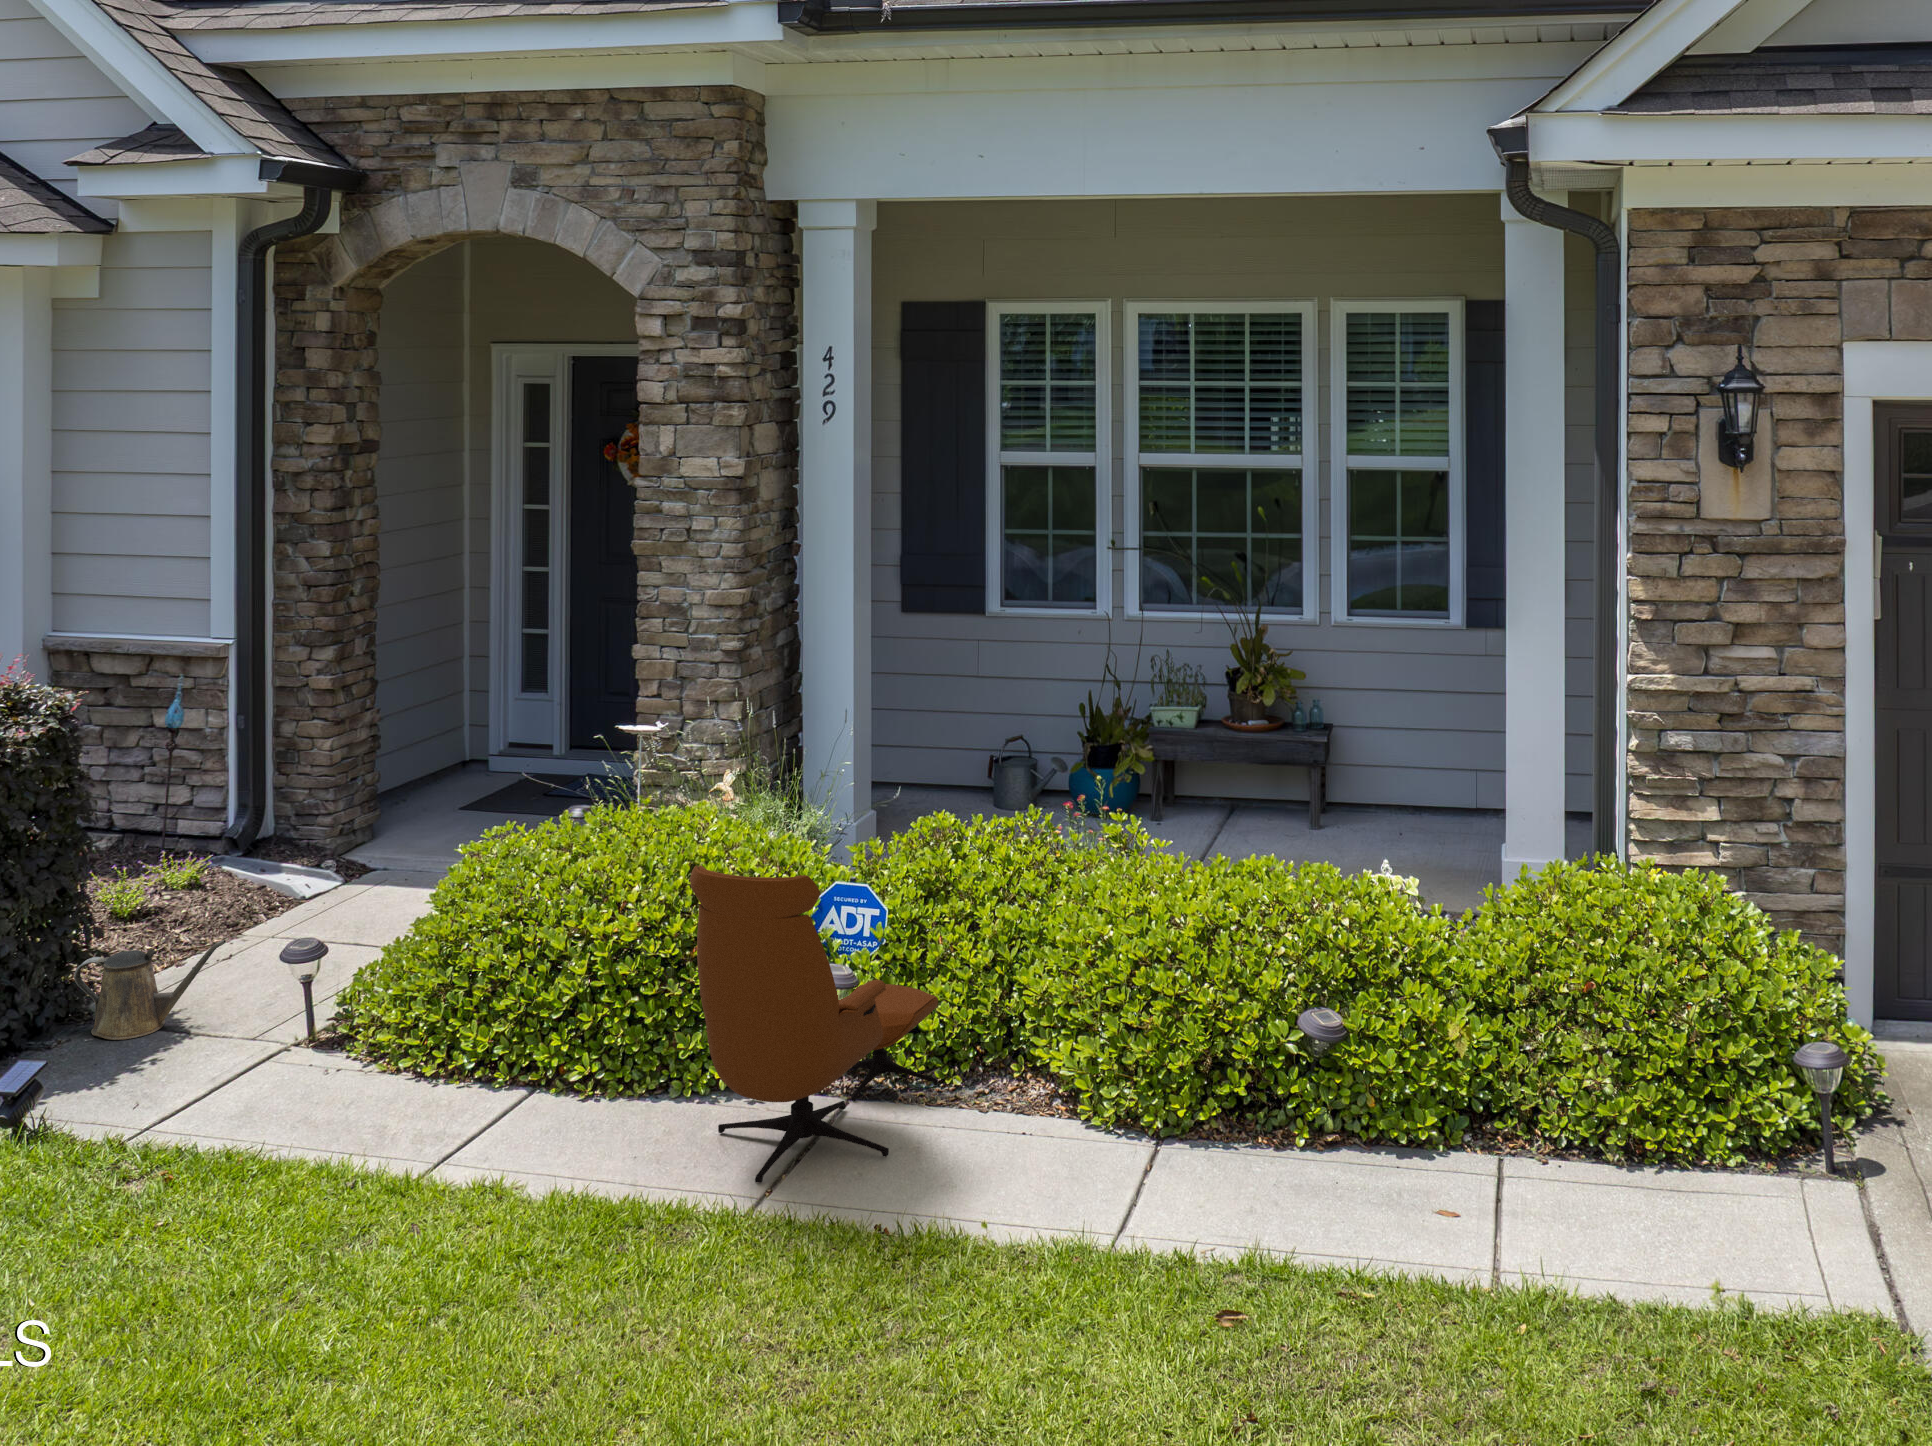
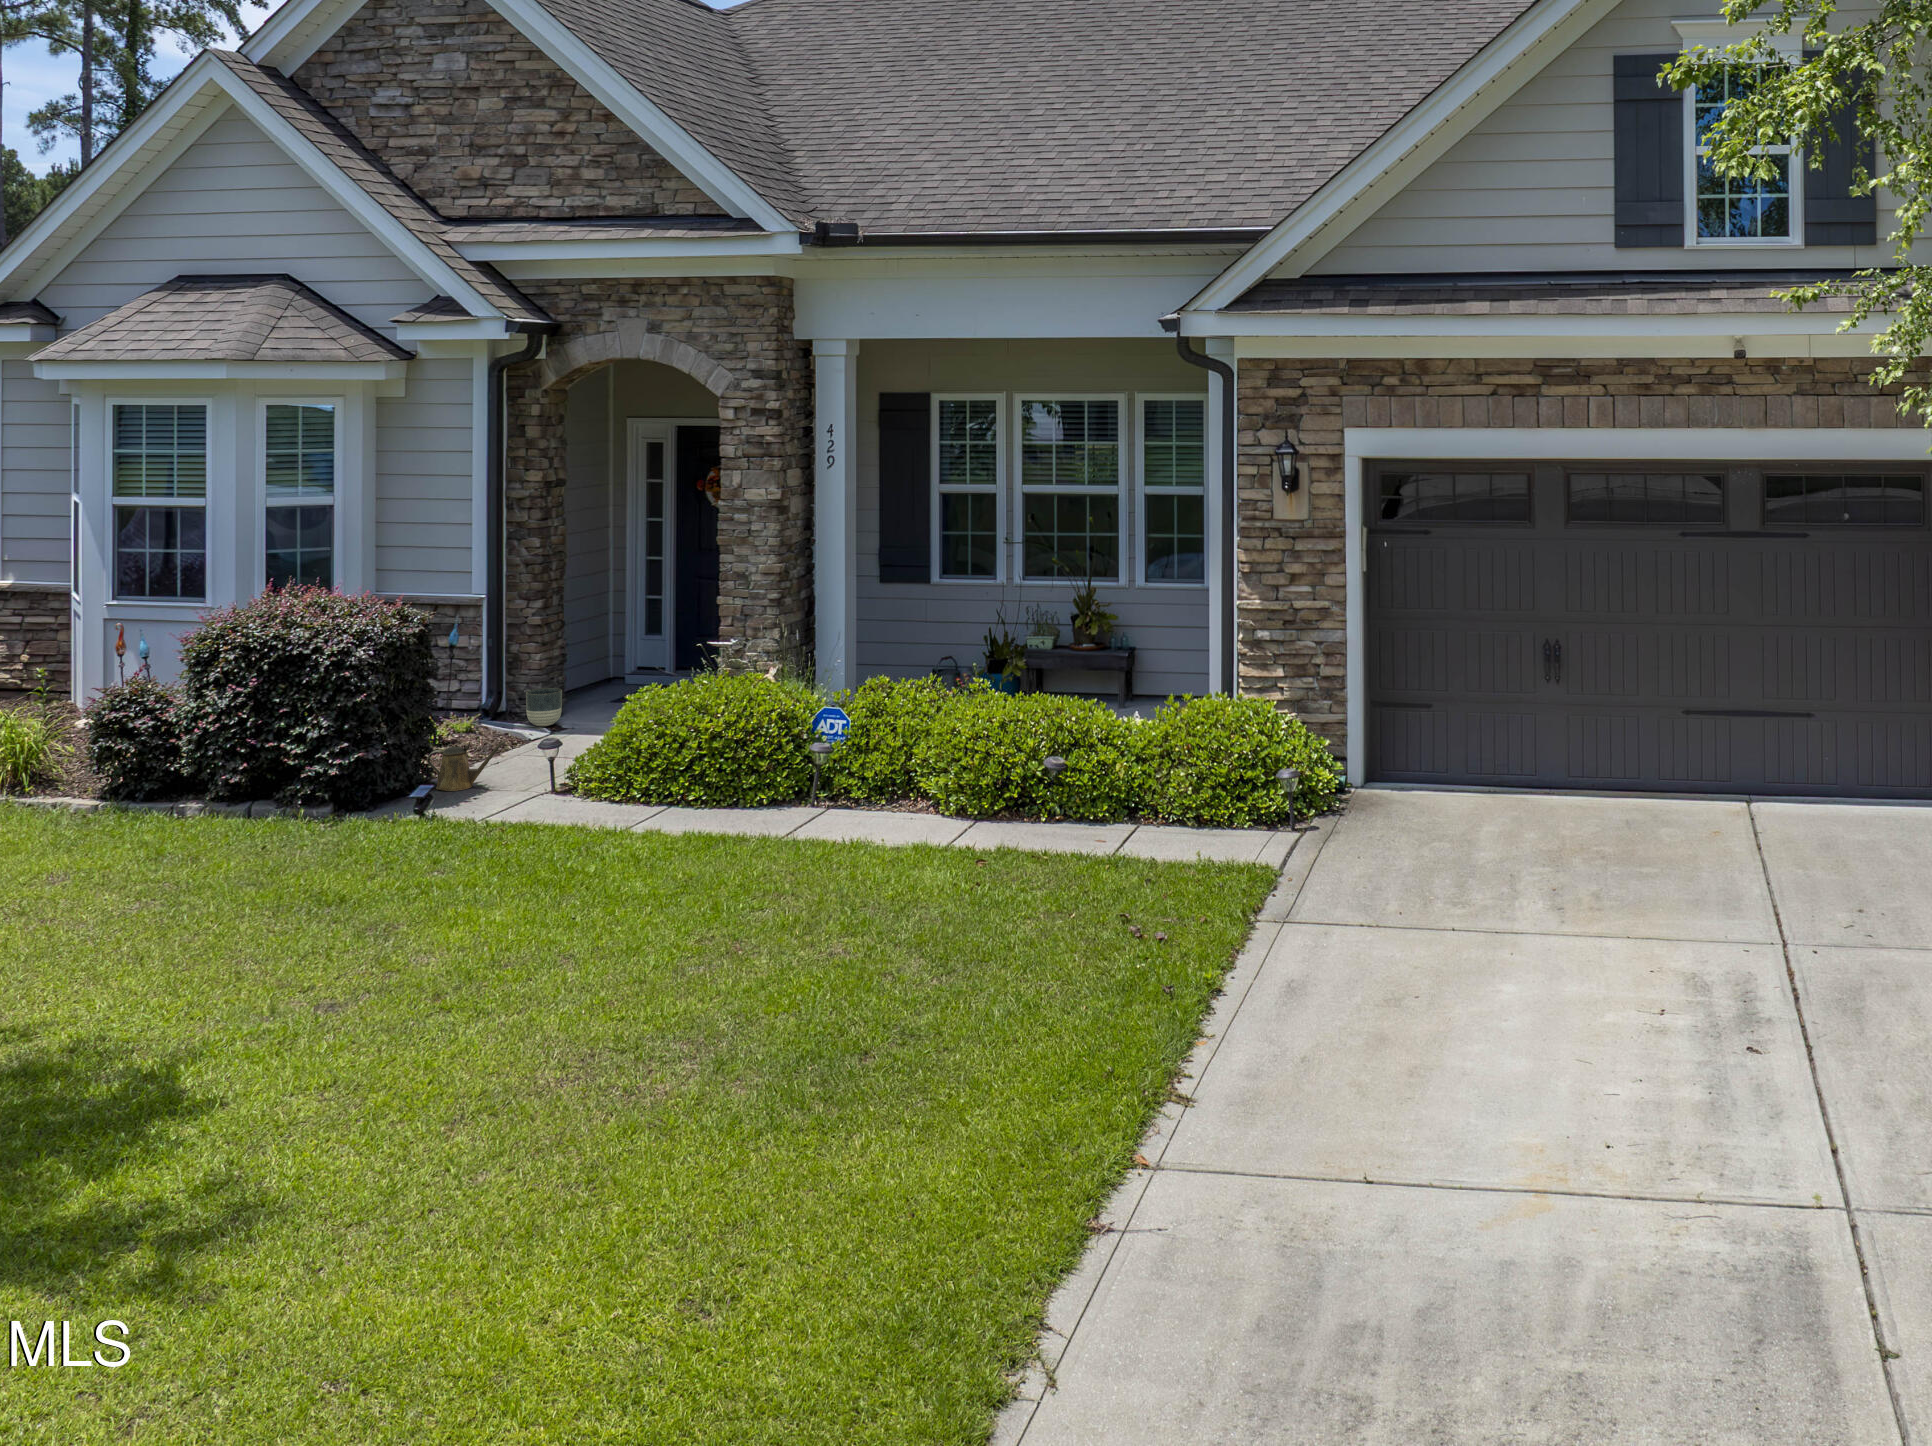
planter: none [305,798,367,866] -> present [526,688,562,726]
lounge chair: present [690,865,938,1183] -> none [749,682,874,832]

